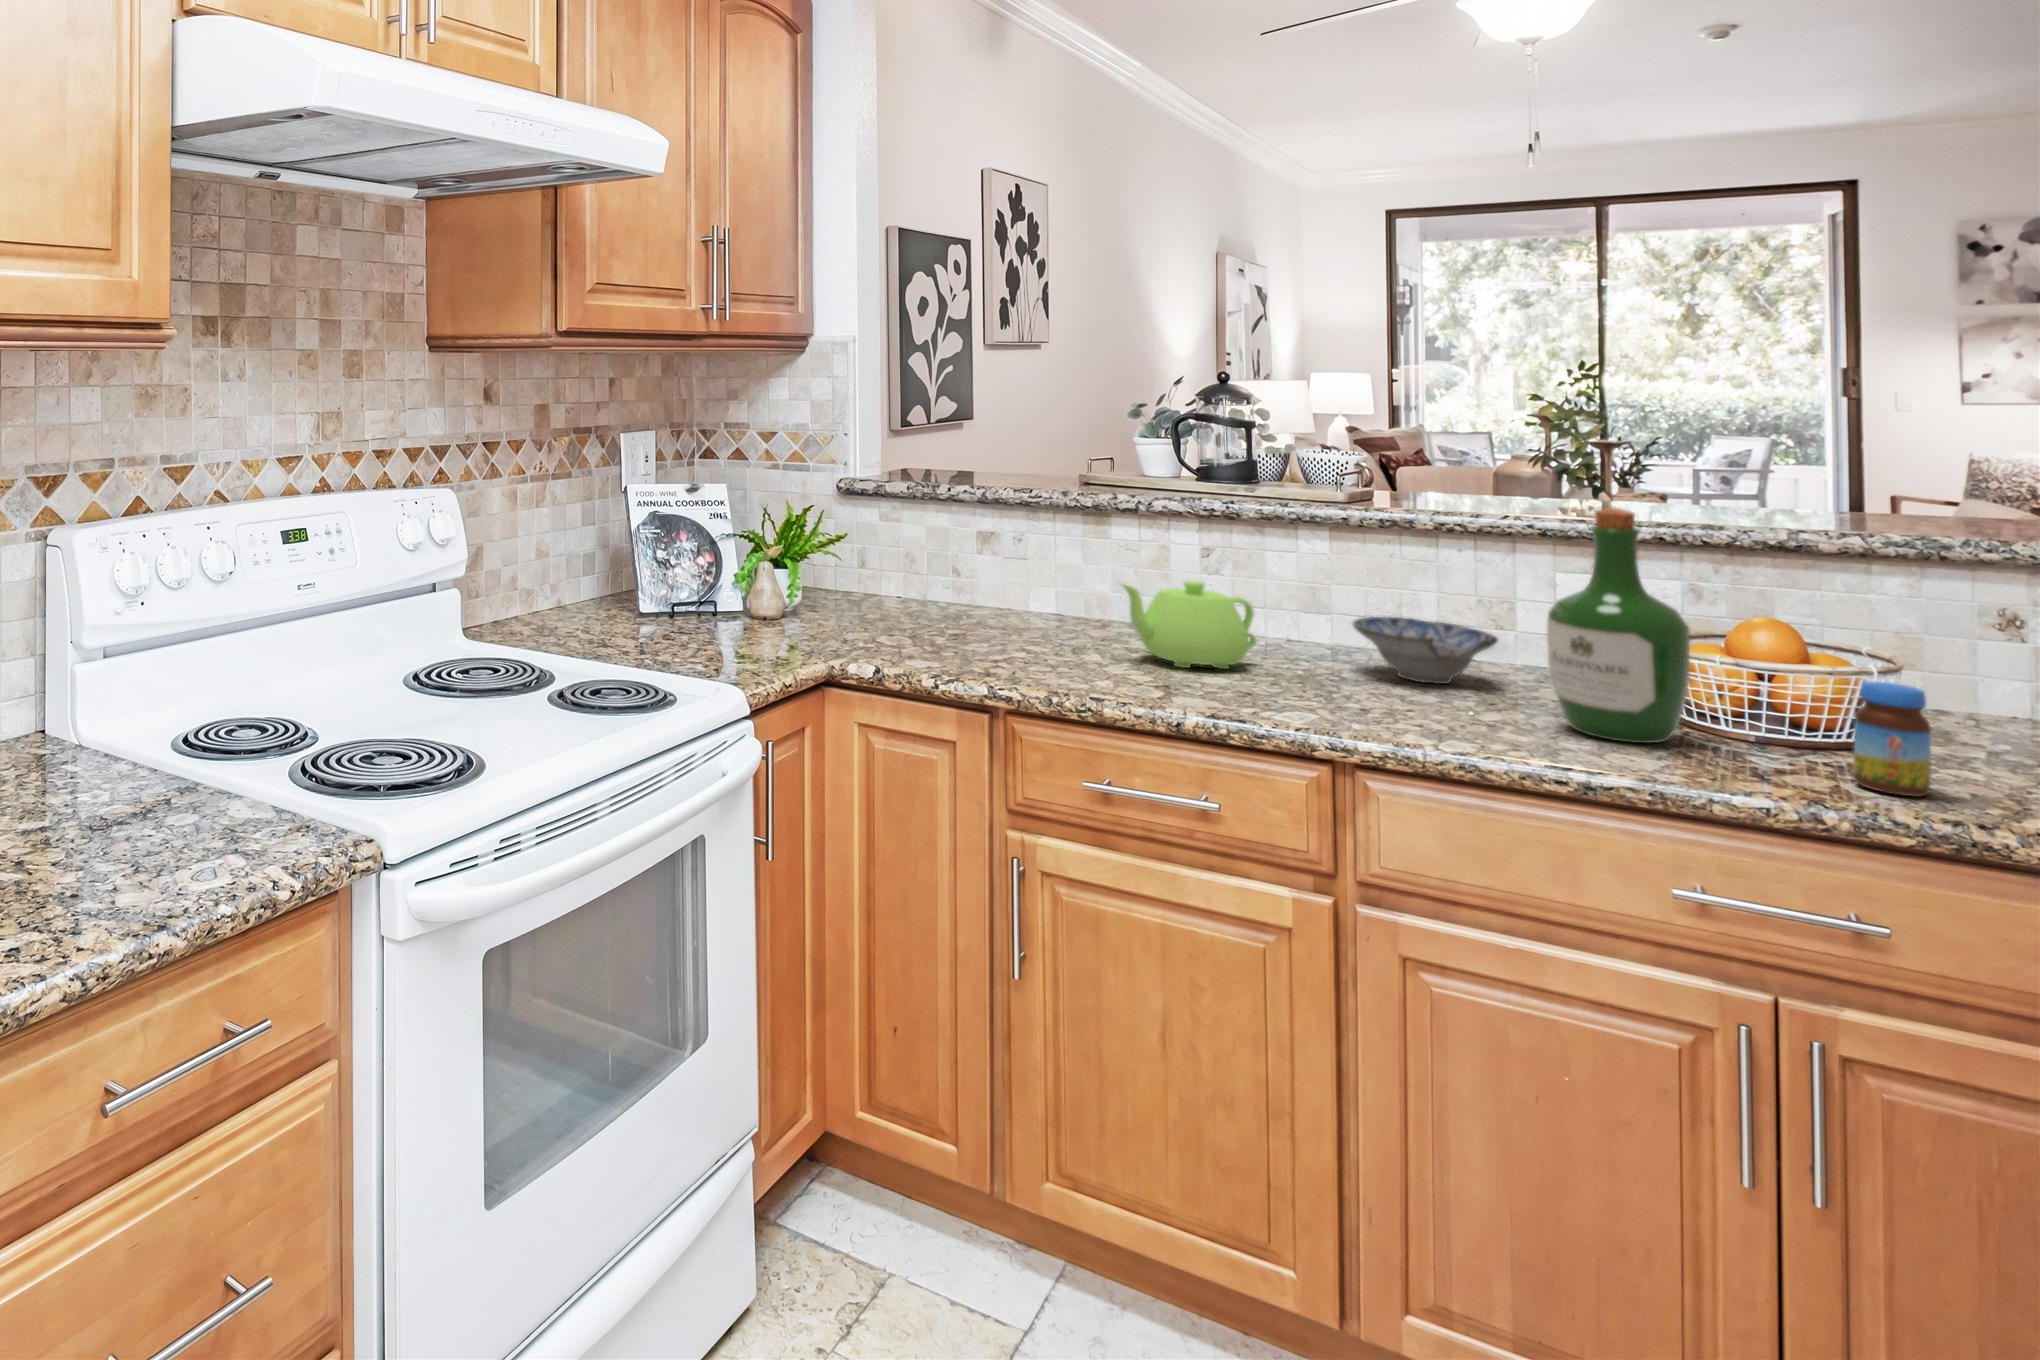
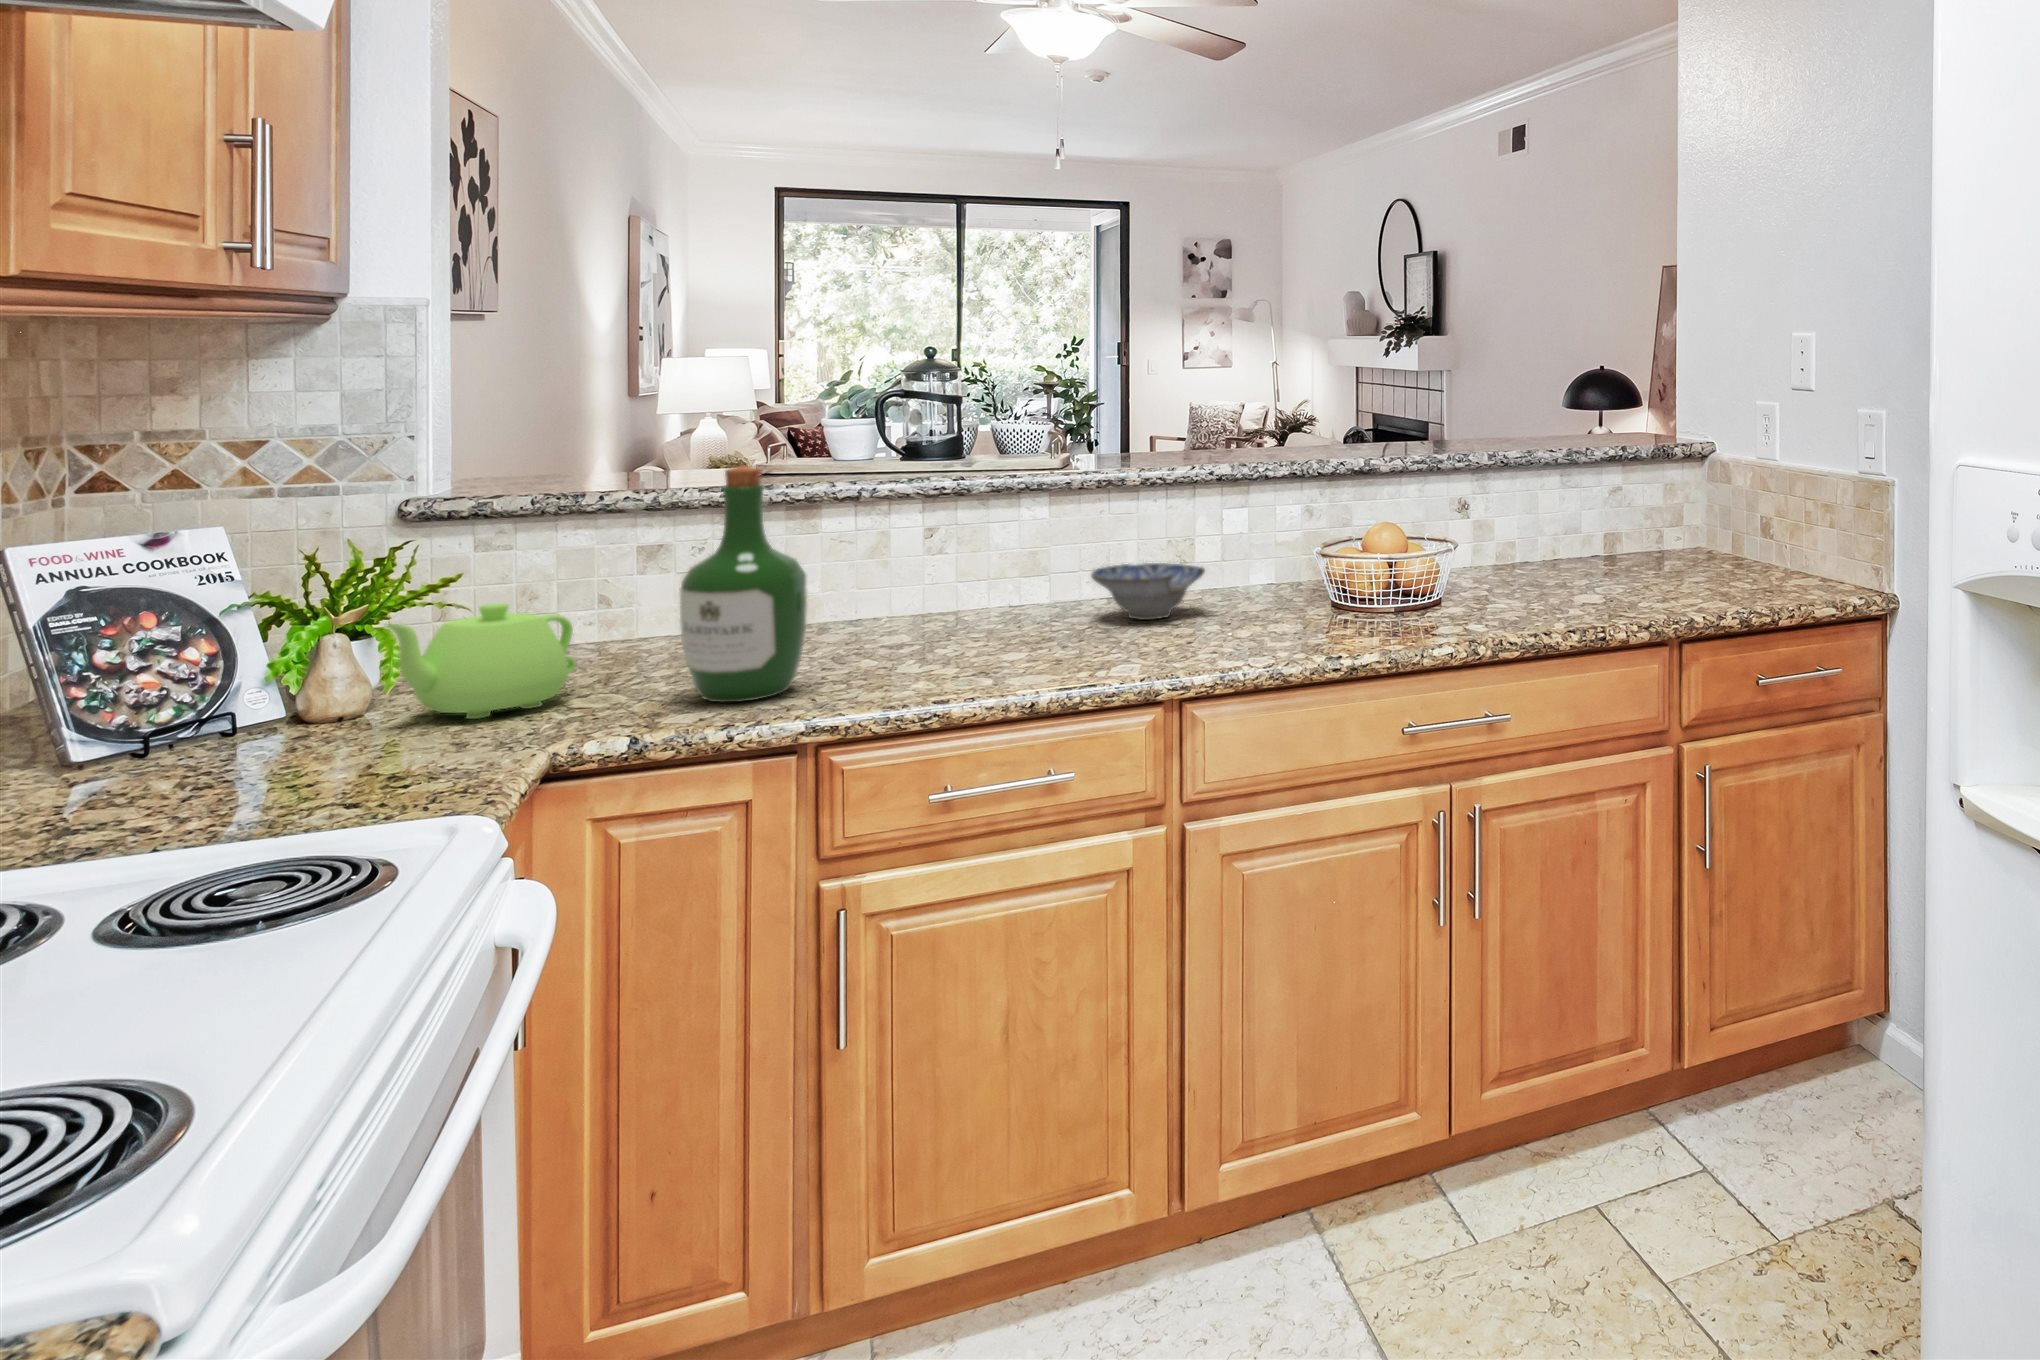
wine bottle: present [1547,508,1690,743] -> present [680,465,807,702]
teapot: present [1122,581,1256,669] -> present [386,603,576,719]
jar: present [1853,682,1931,797] -> none [1462,546,1500,623]

